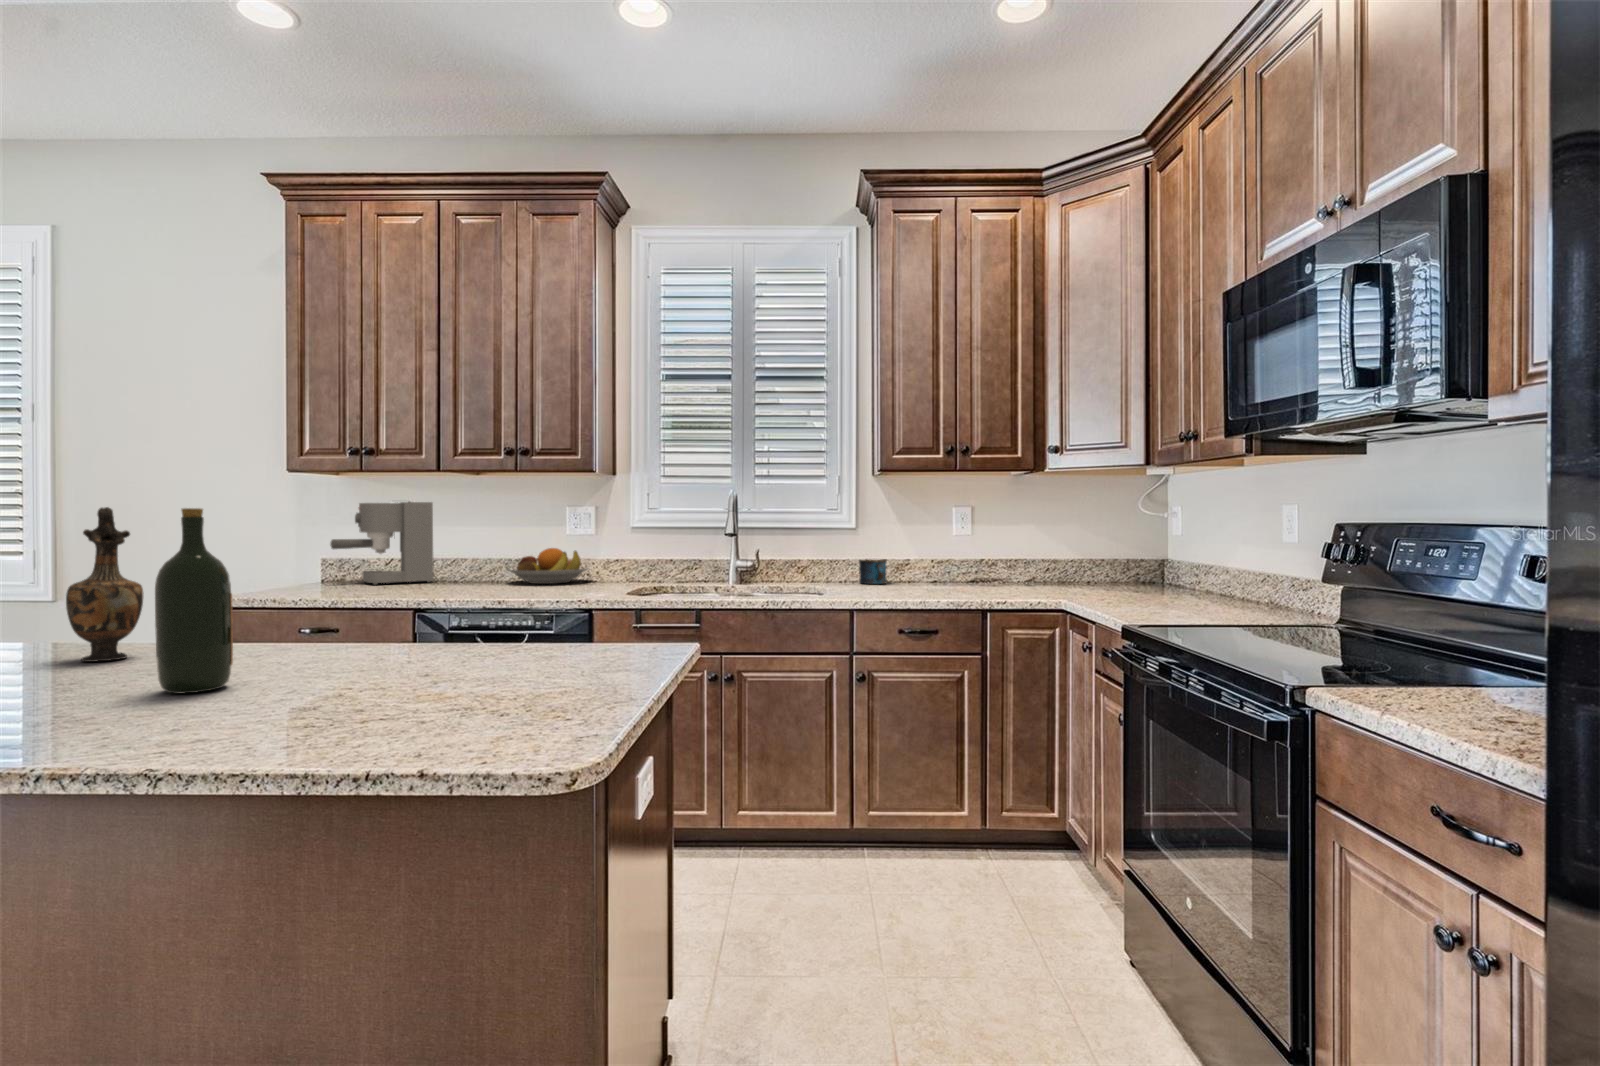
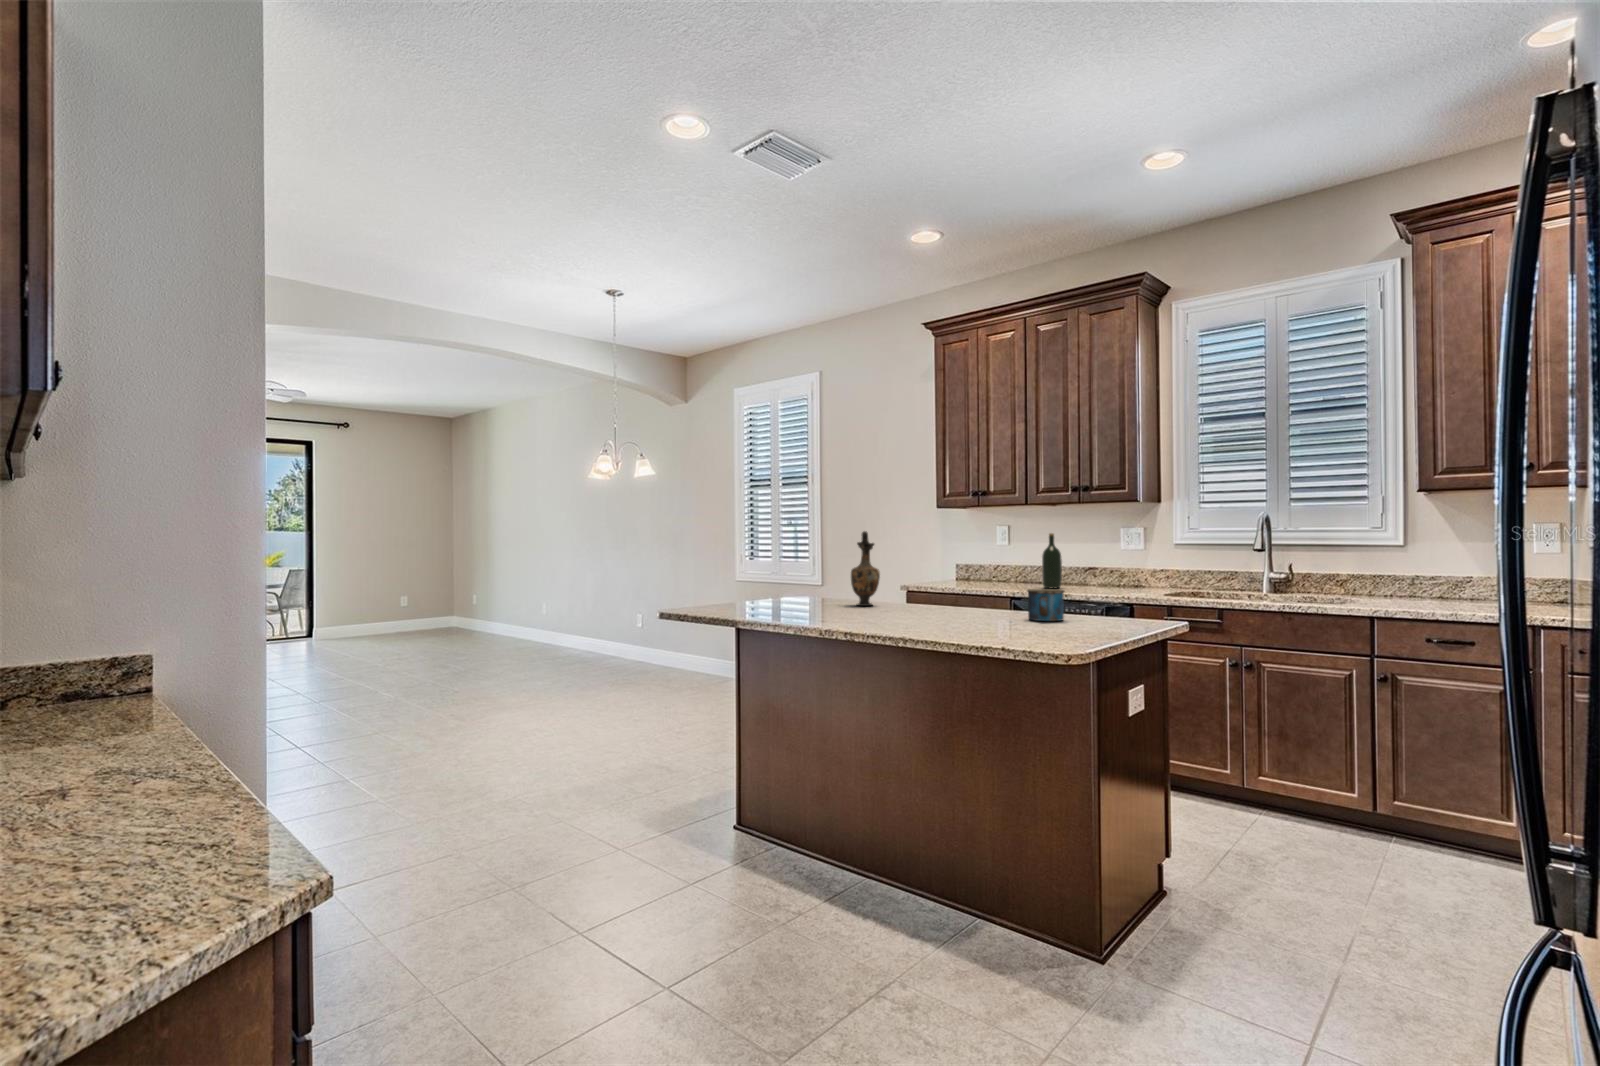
coffee maker: present [330,502,434,585] -> none [960,526,1025,583]
wine bottle: present [155,508,233,693] -> present [1042,533,1062,588]
fruit bowl: present [507,548,589,584] -> none [1075,560,1142,587]
mug: present [859,559,887,584] -> present [1027,589,1064,621]

